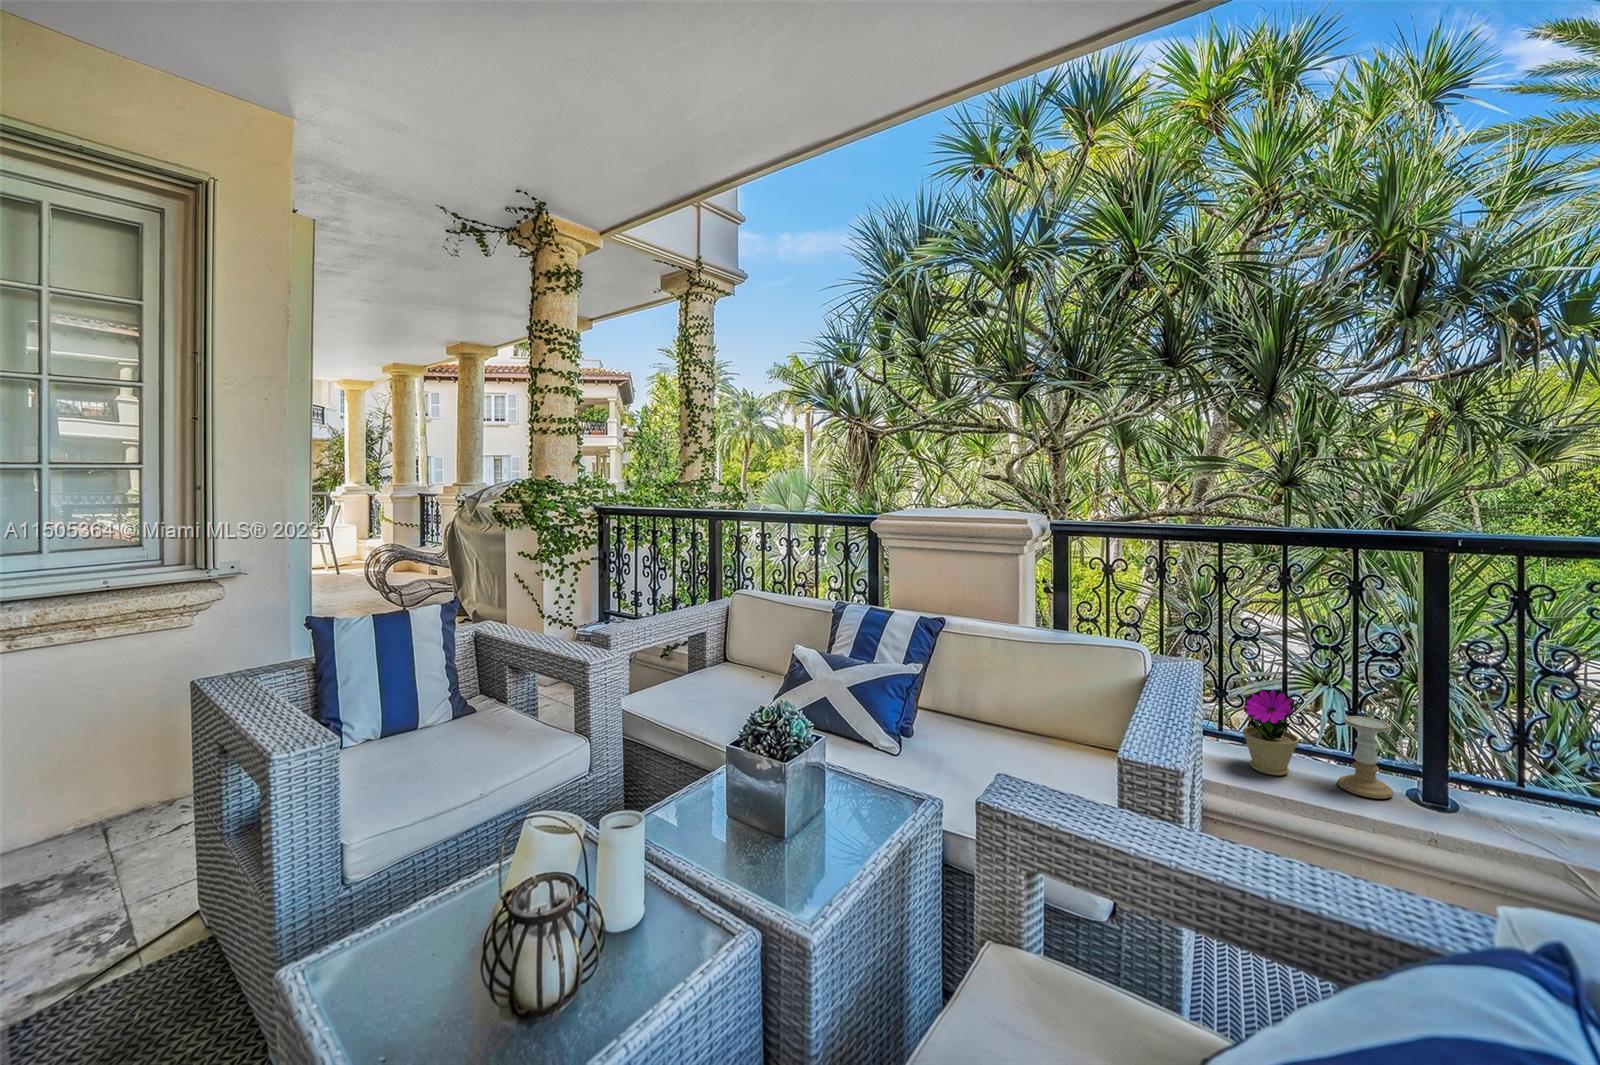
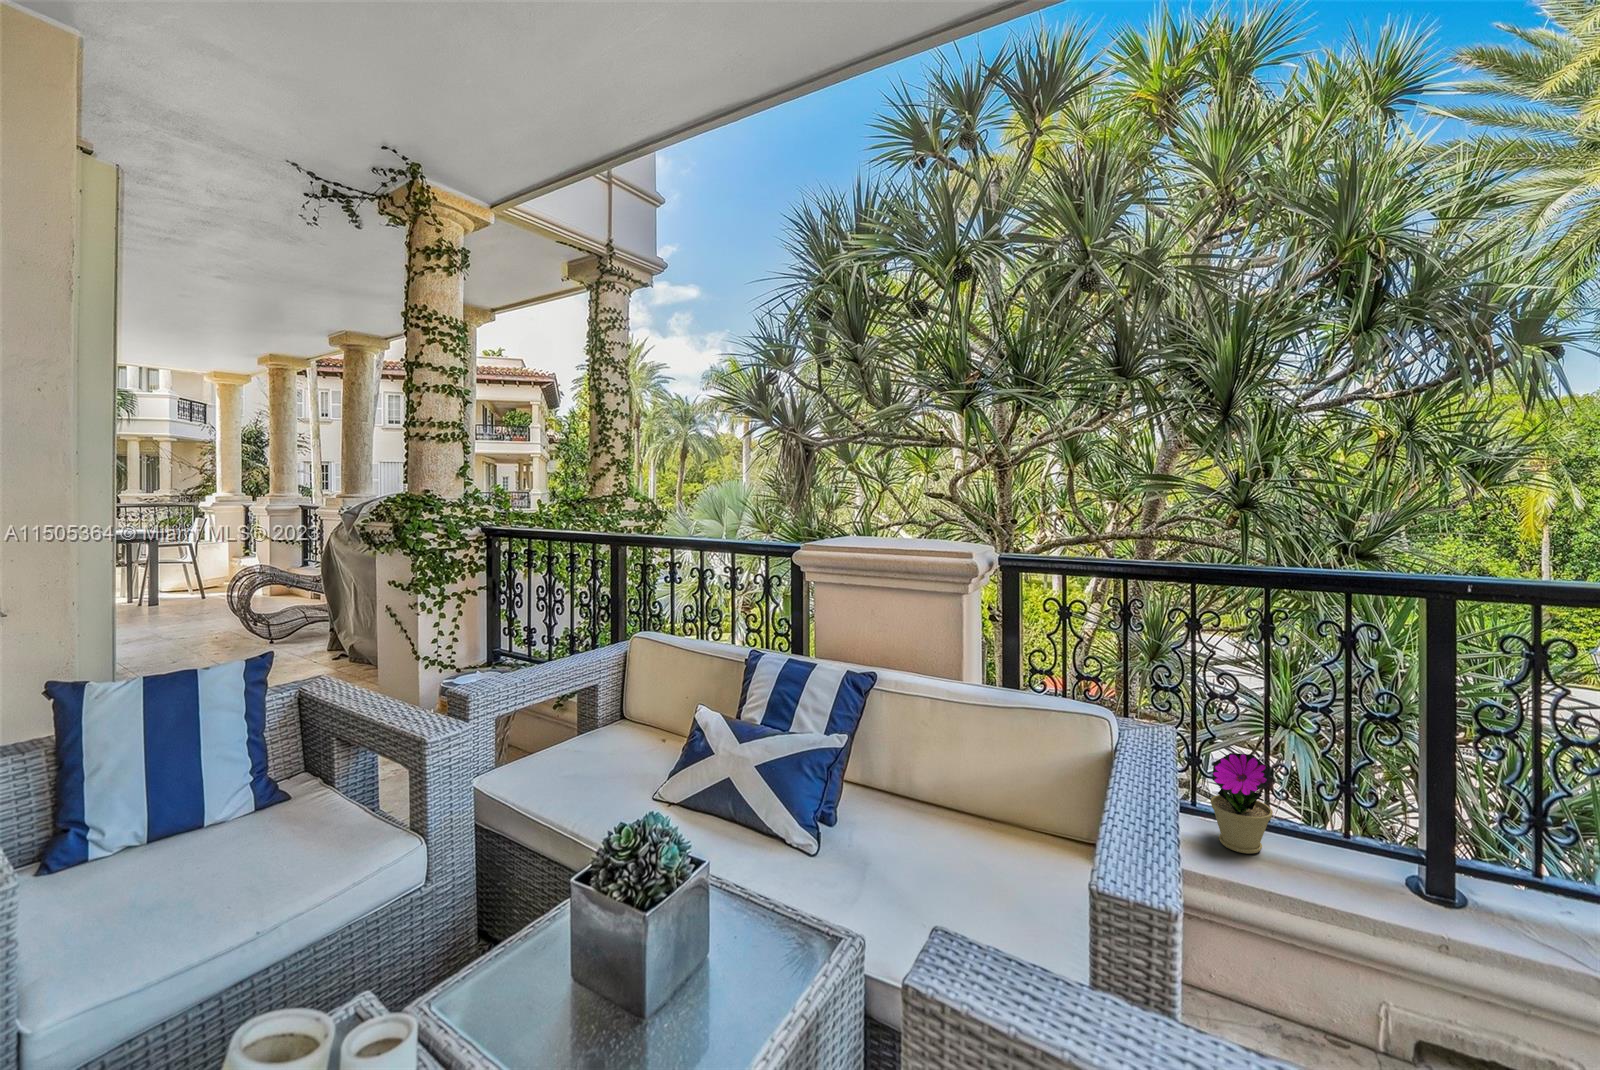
candle holder: present [1338,716,1393,799] -> none [1315,785,1376,882]

